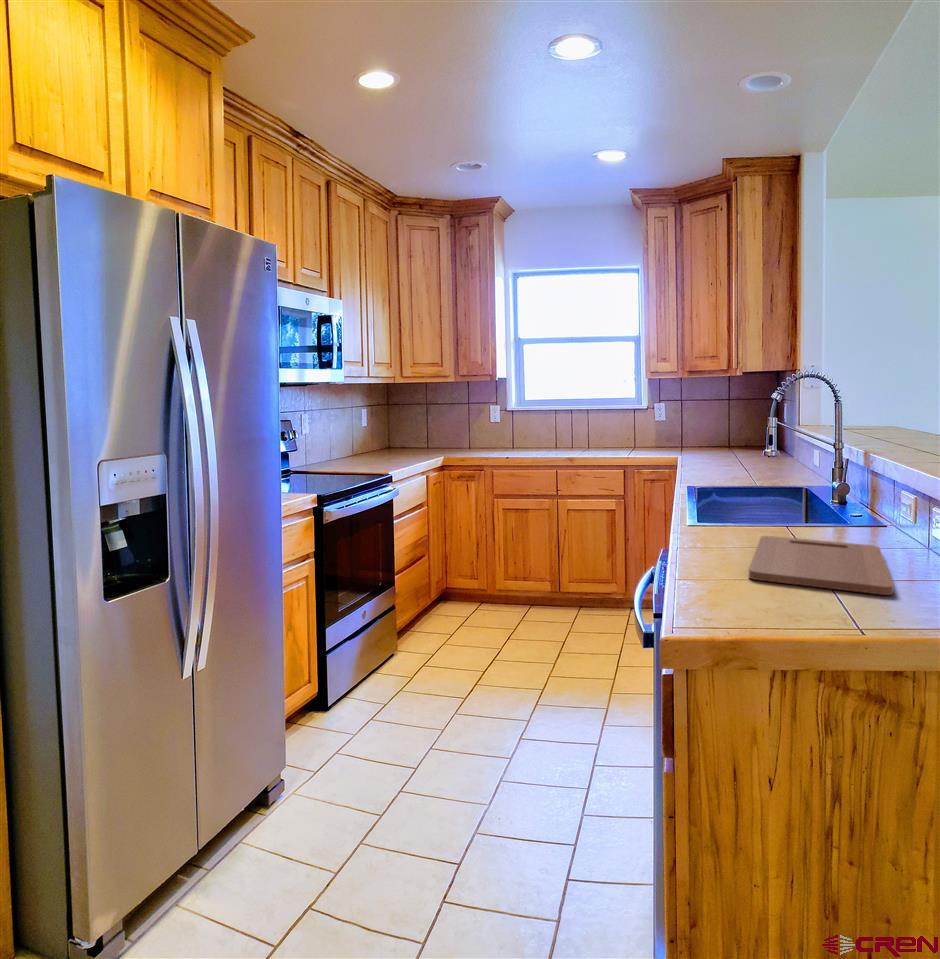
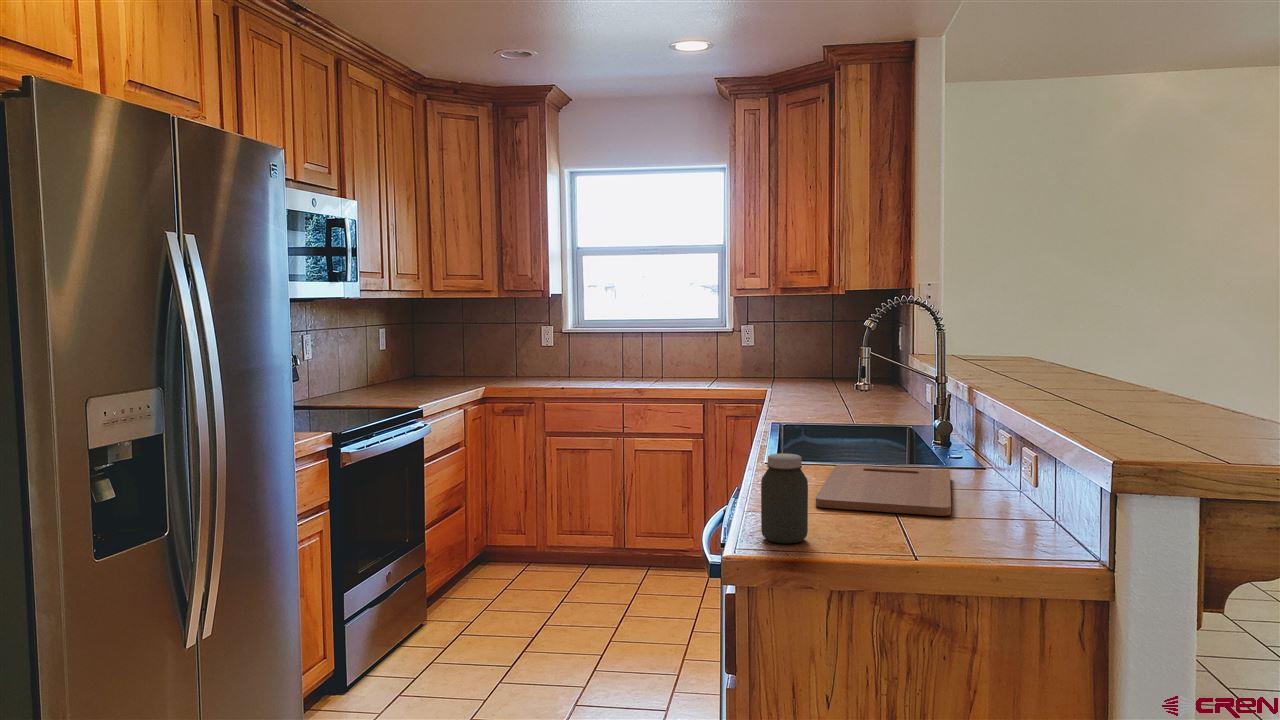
jar: none [701,529,751,619] -> present [761,454,808,543]

